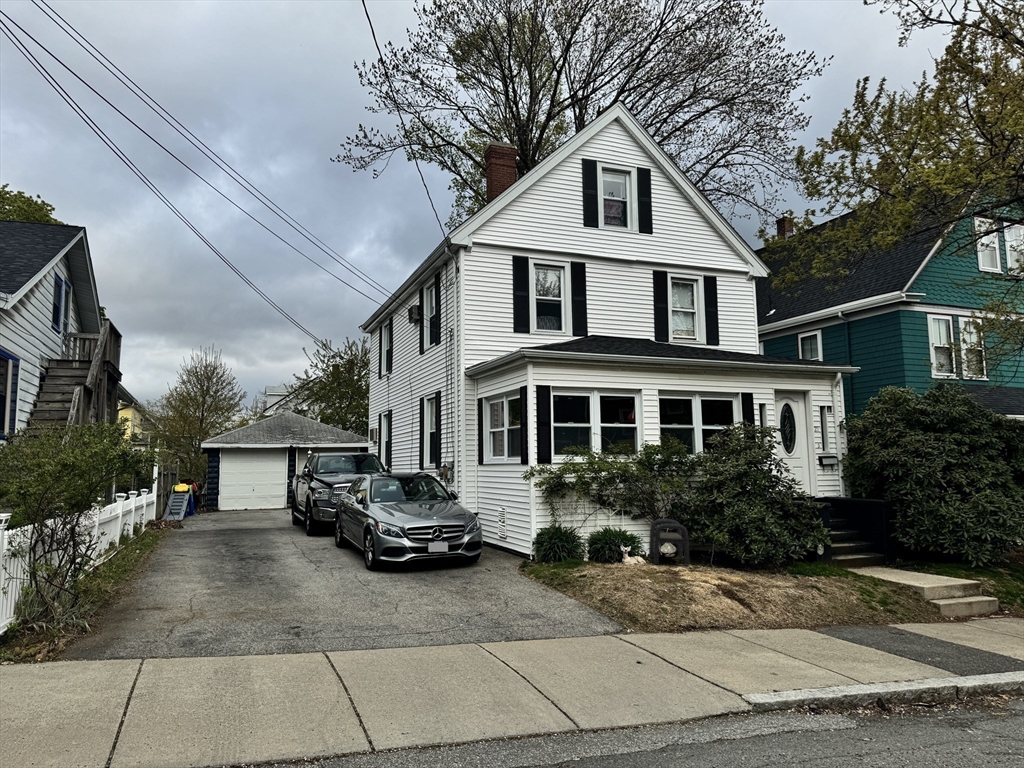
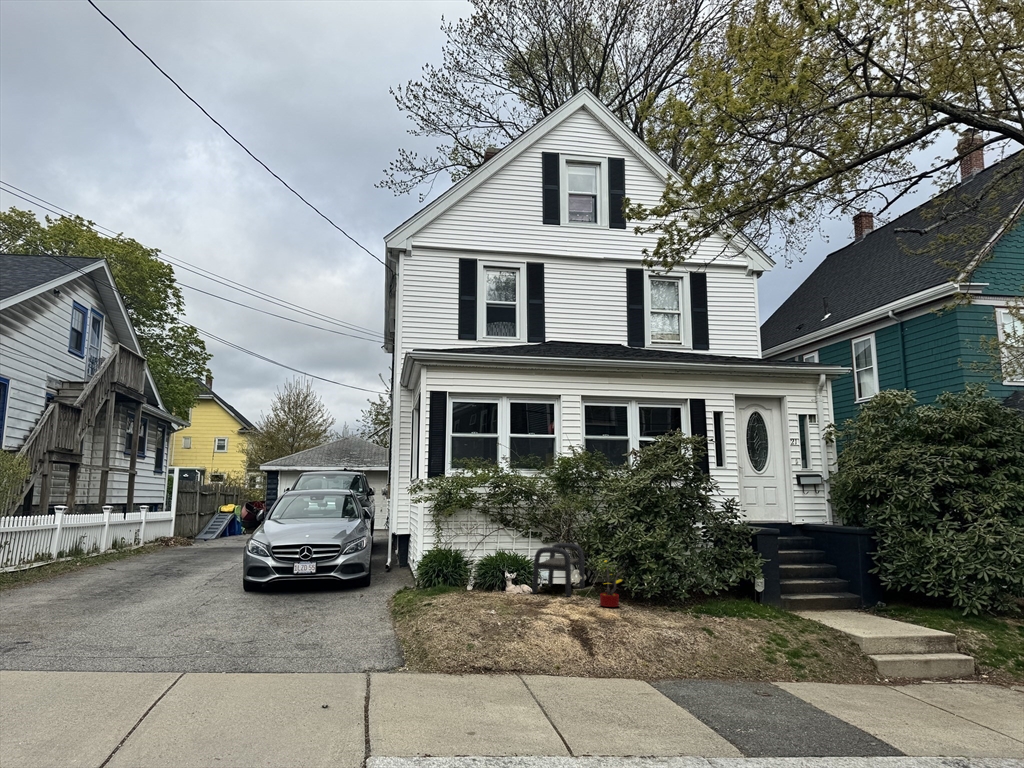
decorative plant: none [725,532,752,573] -> present [600,561,623,607]

